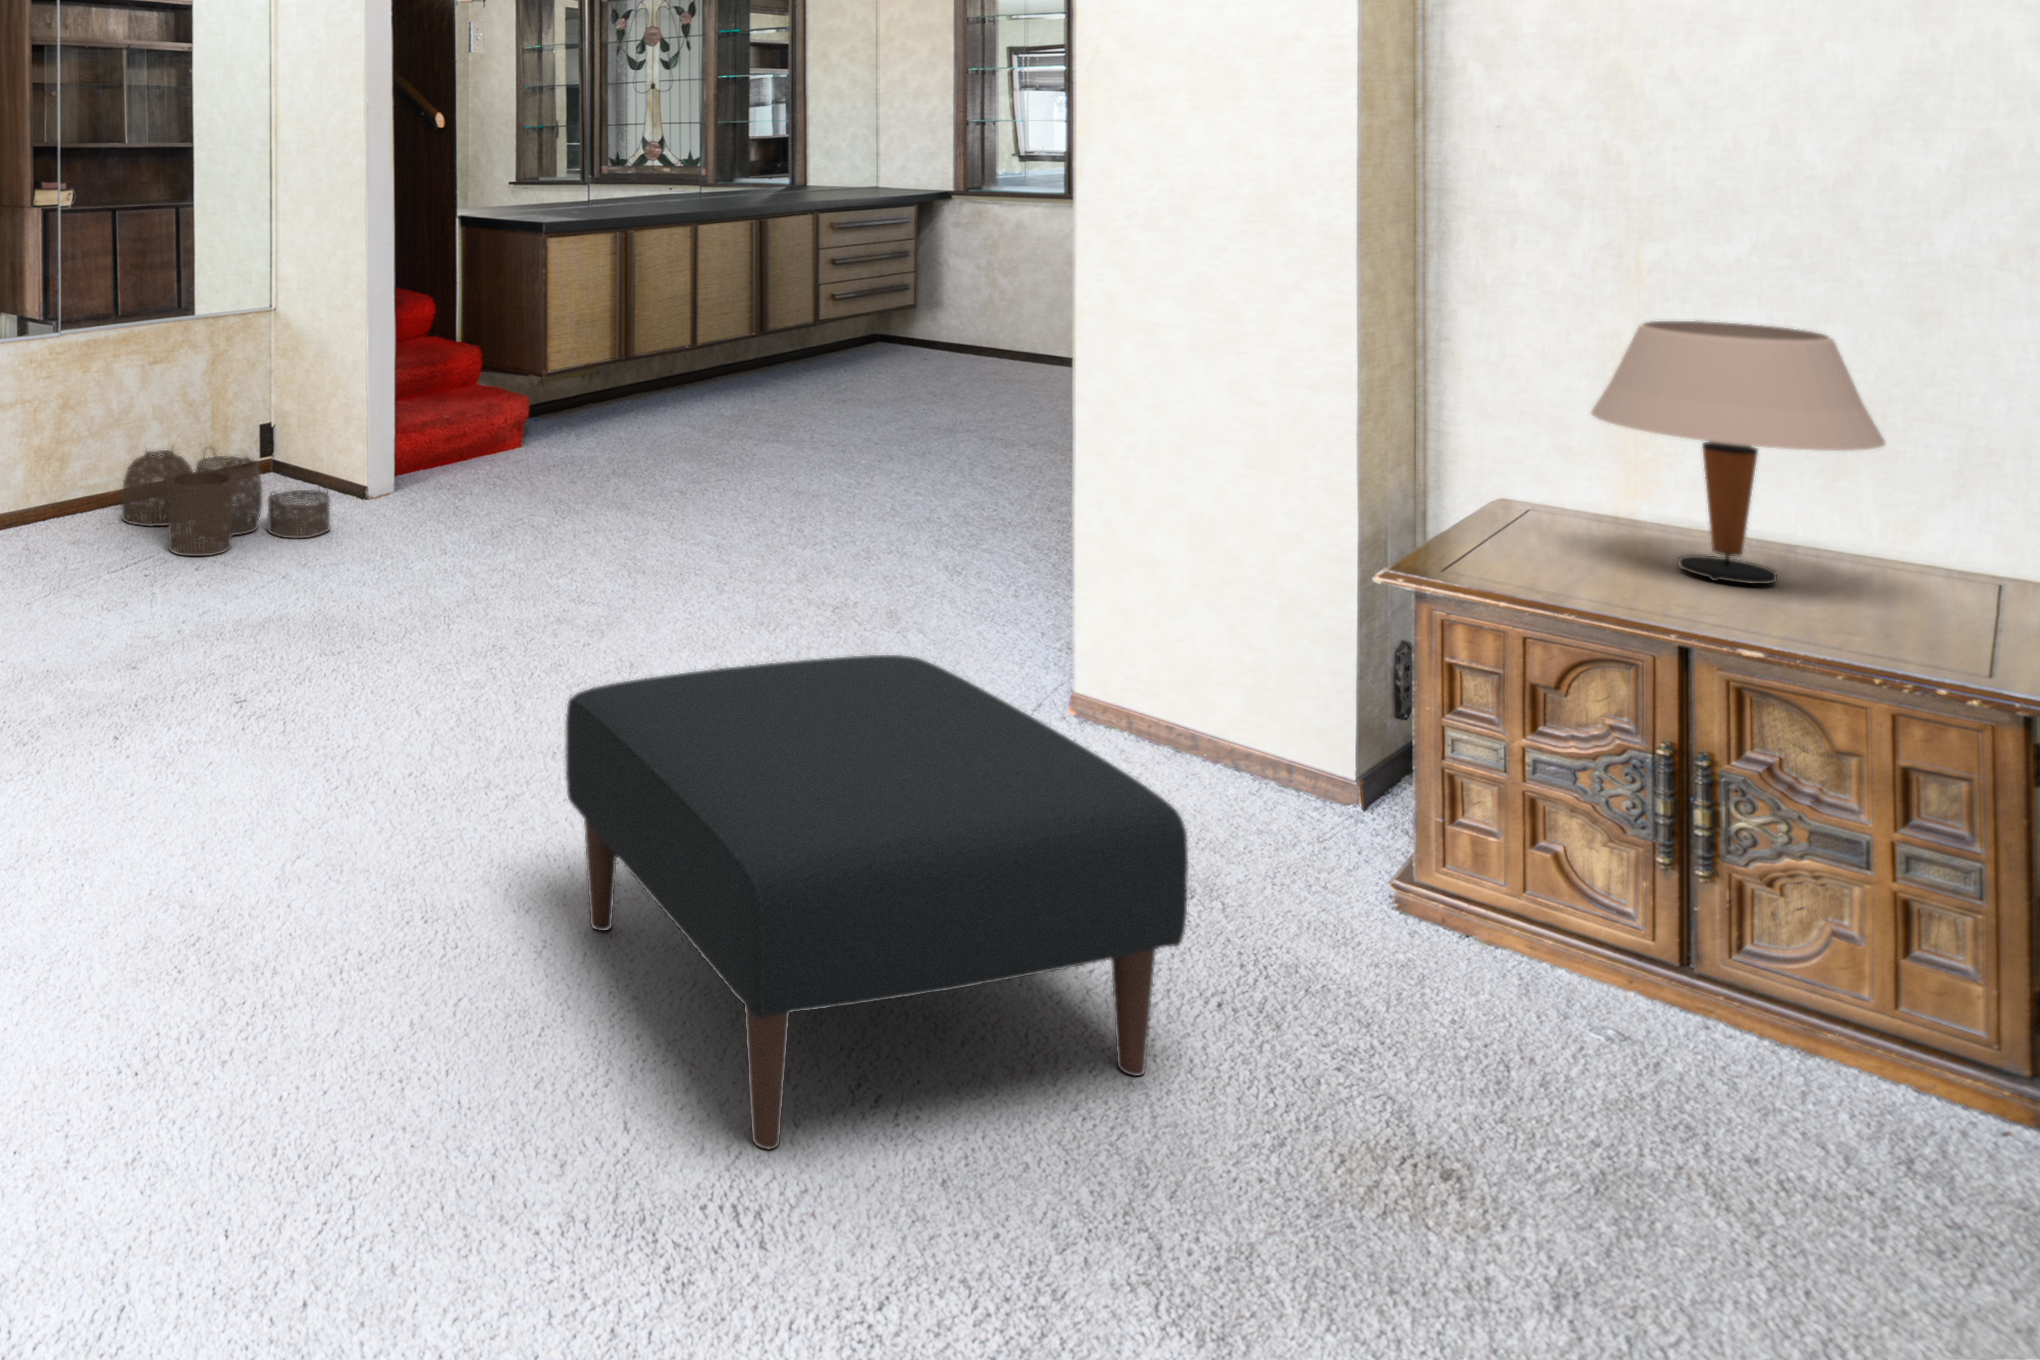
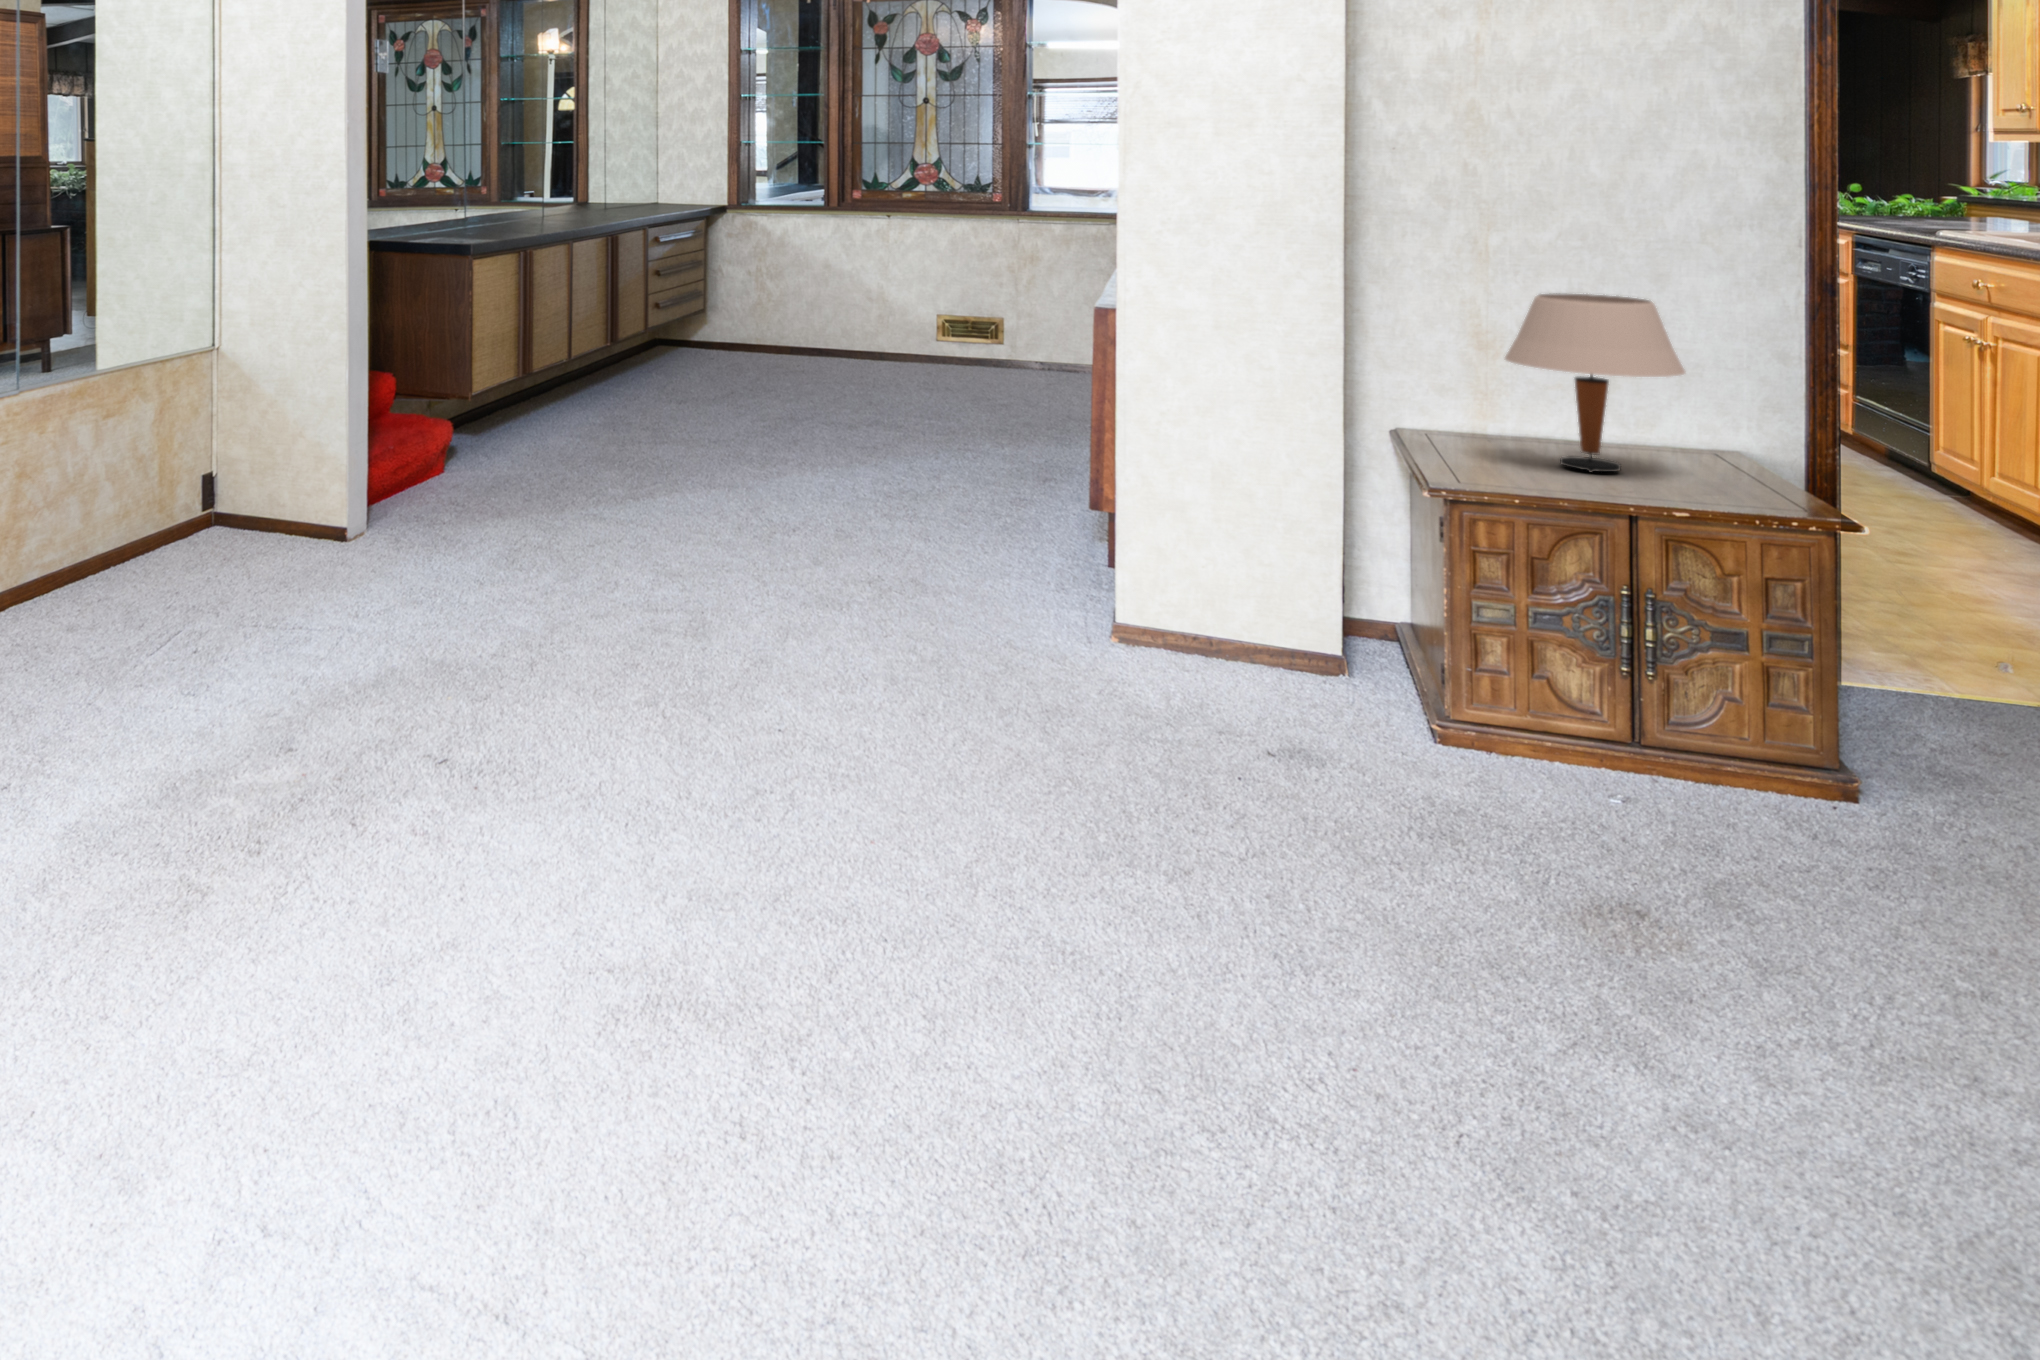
woven basket: present [122,446,330,556] -> none [78,500,330,623]
ottoman: present [565,655,1188,1149] -> none [975,604,1492,1030]

